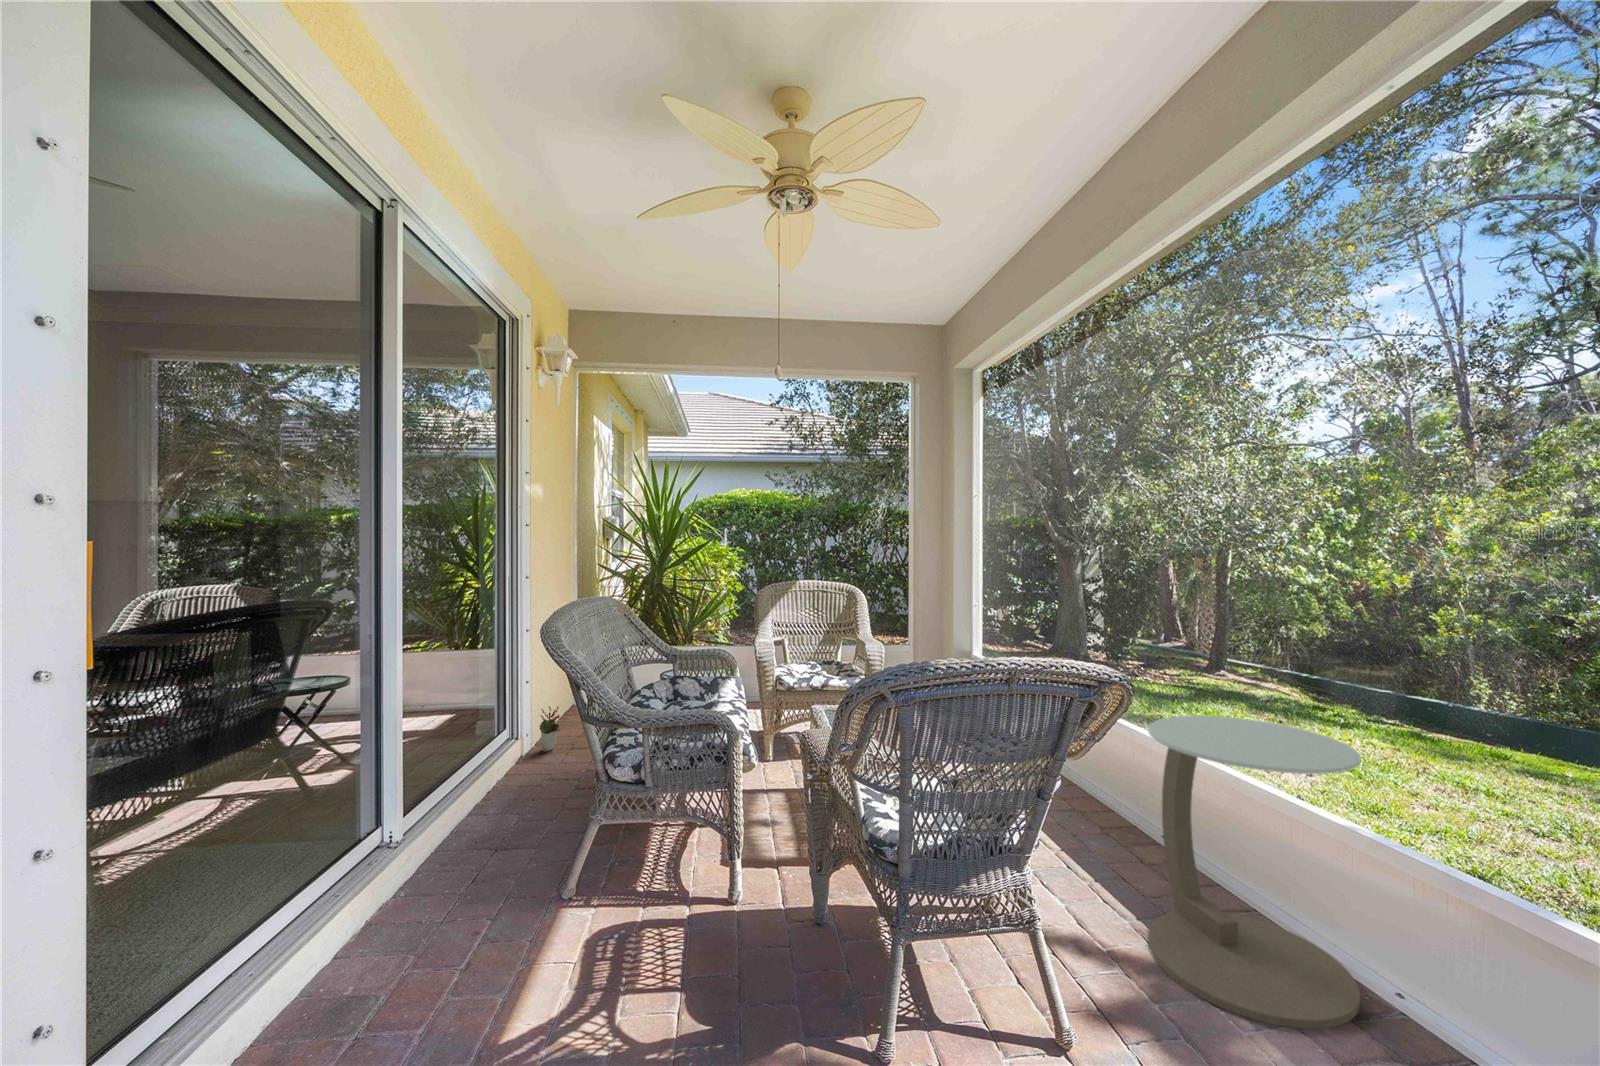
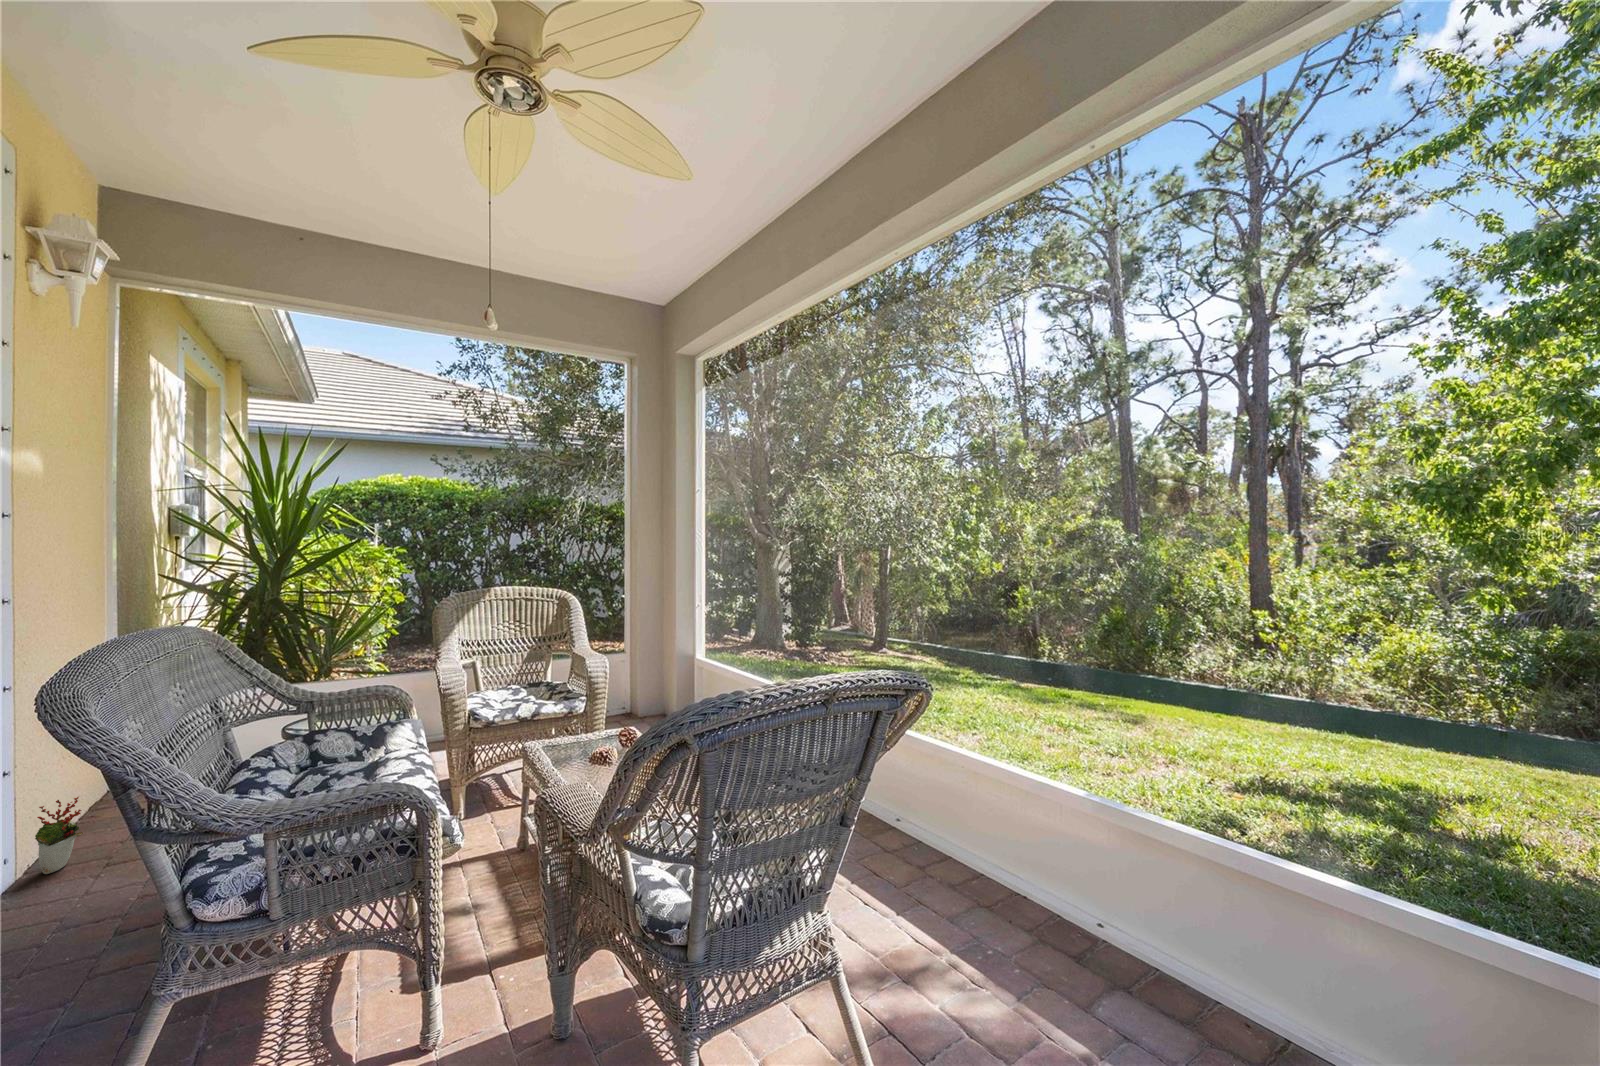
side table: present [1148,716,1361,1029] -> none [929,702,1115,1008]

